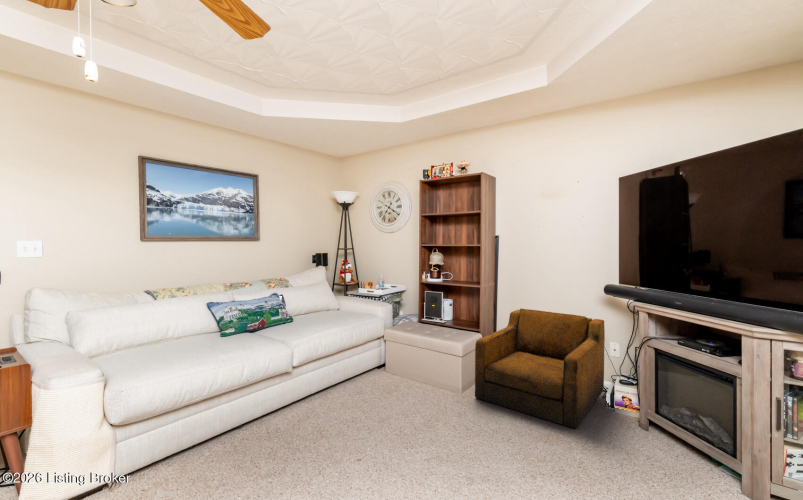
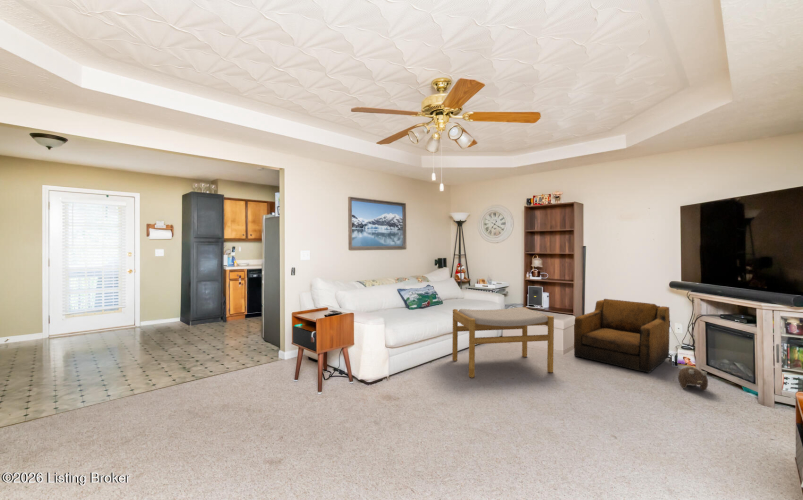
footstool: none [279,327,432,466] -> present [452,307,554,378]
plush toy: none [618,425,663,467] -> present [678,367,708,391]

